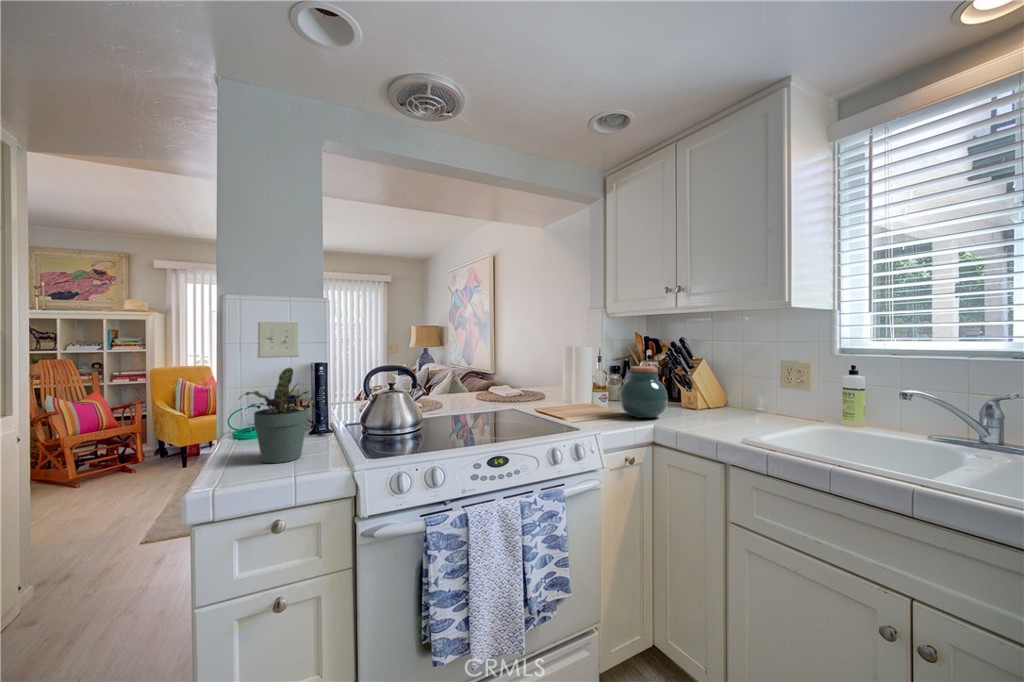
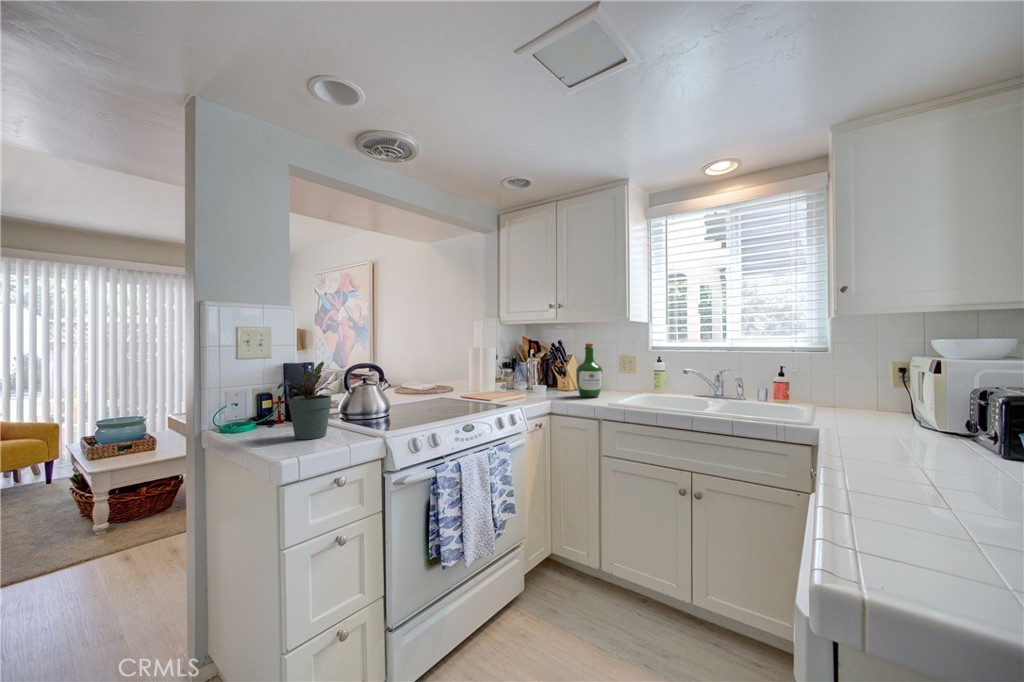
wine bottle: none [697,343,741,426] -> present [576,343,603,397]
jar: present [620,366,668,418] -> none [524,361,557,397]

